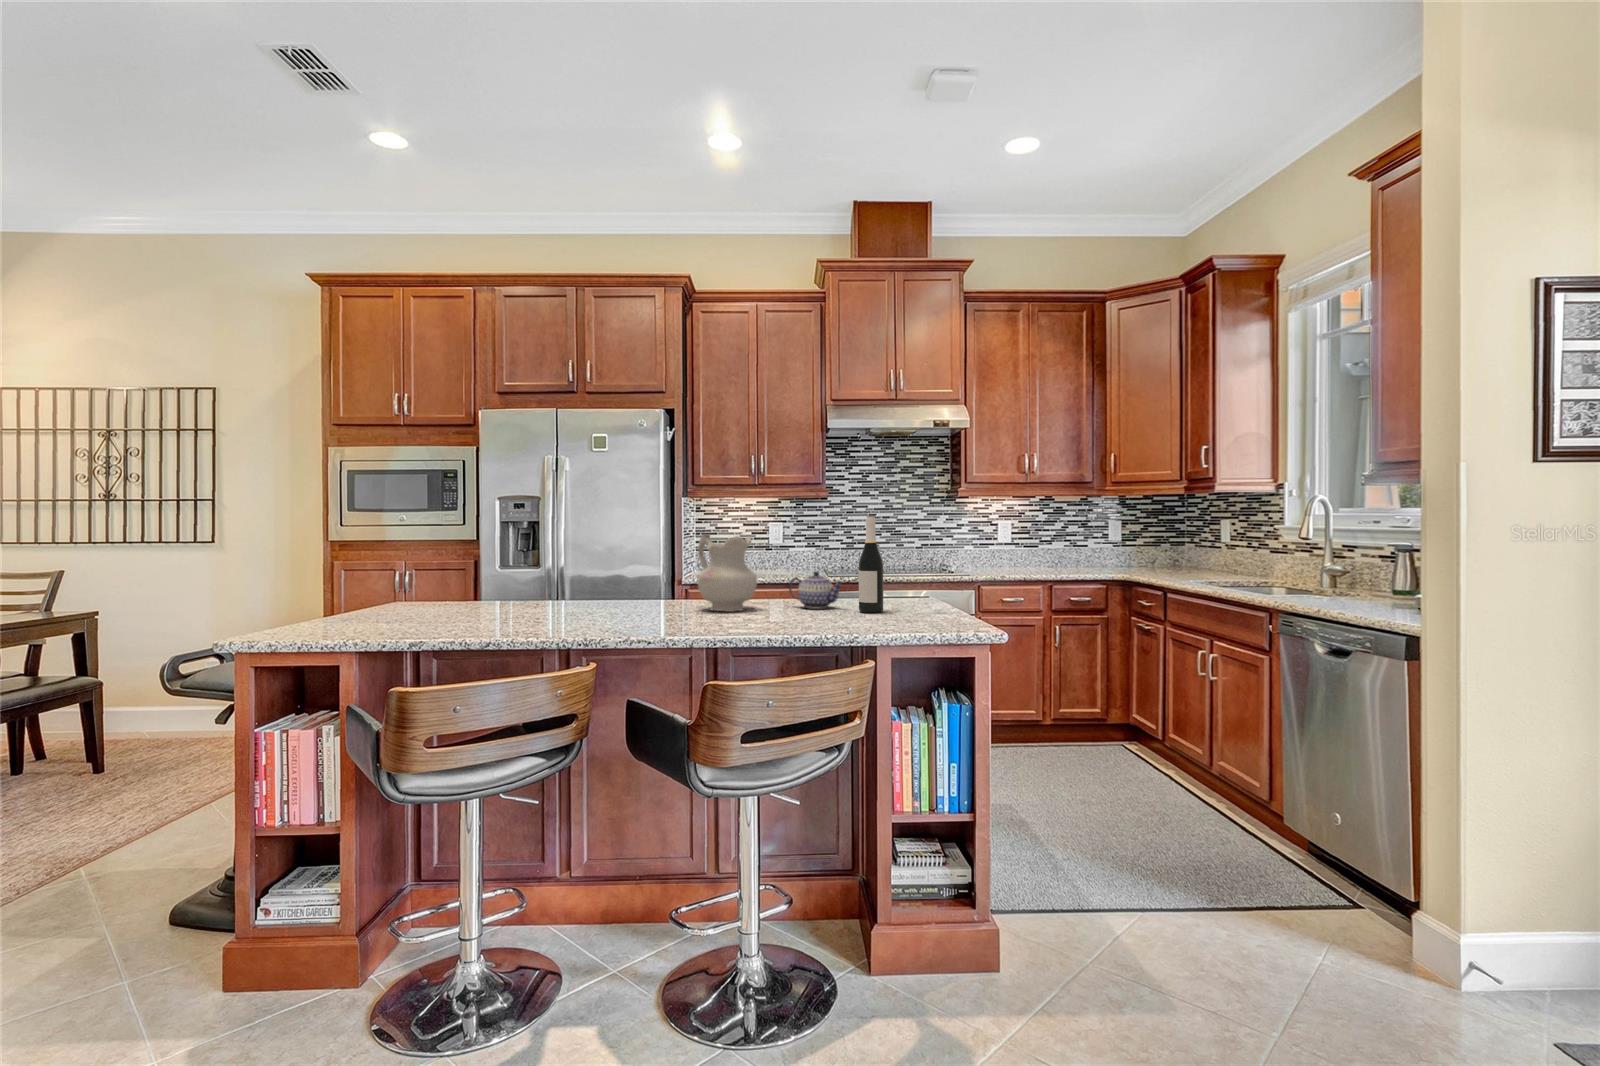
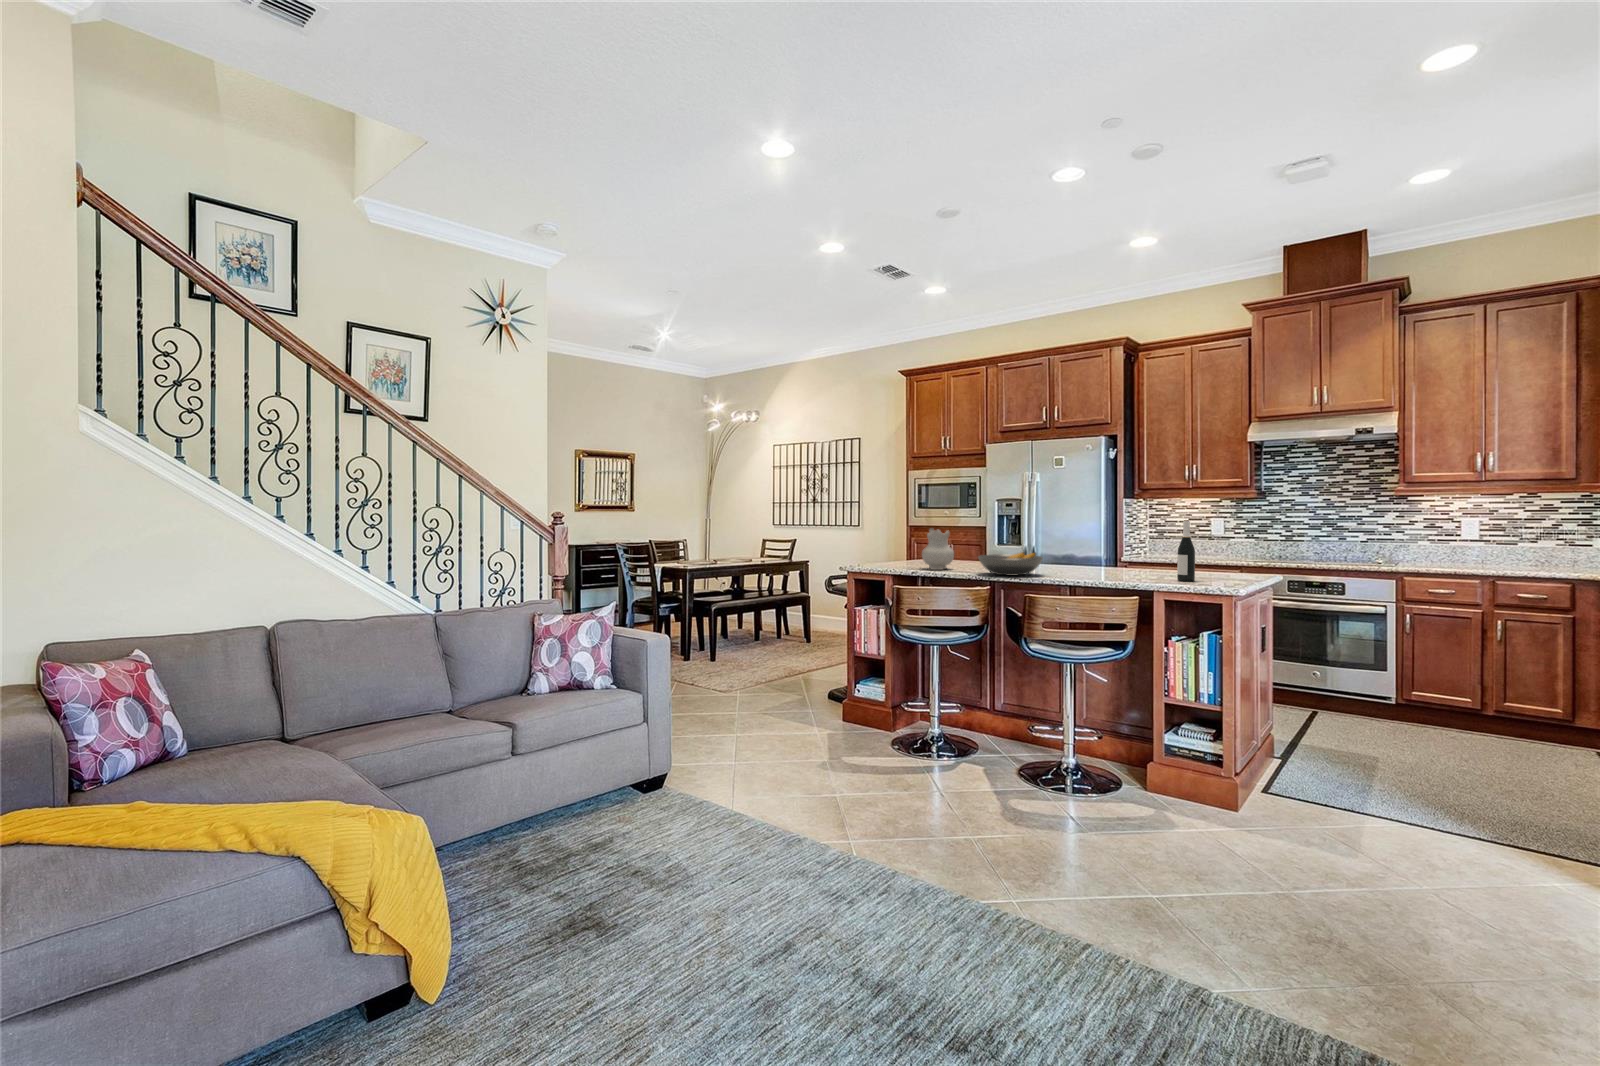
ceramic pitcher: present [698,534,757,612] -> present [922,528,954,570]
teapot: present [789,572,843,609] -> none [1142,554,1174,578]
fruit bowl: none [522,578,651,626] -> present [978,552,1043,576]

